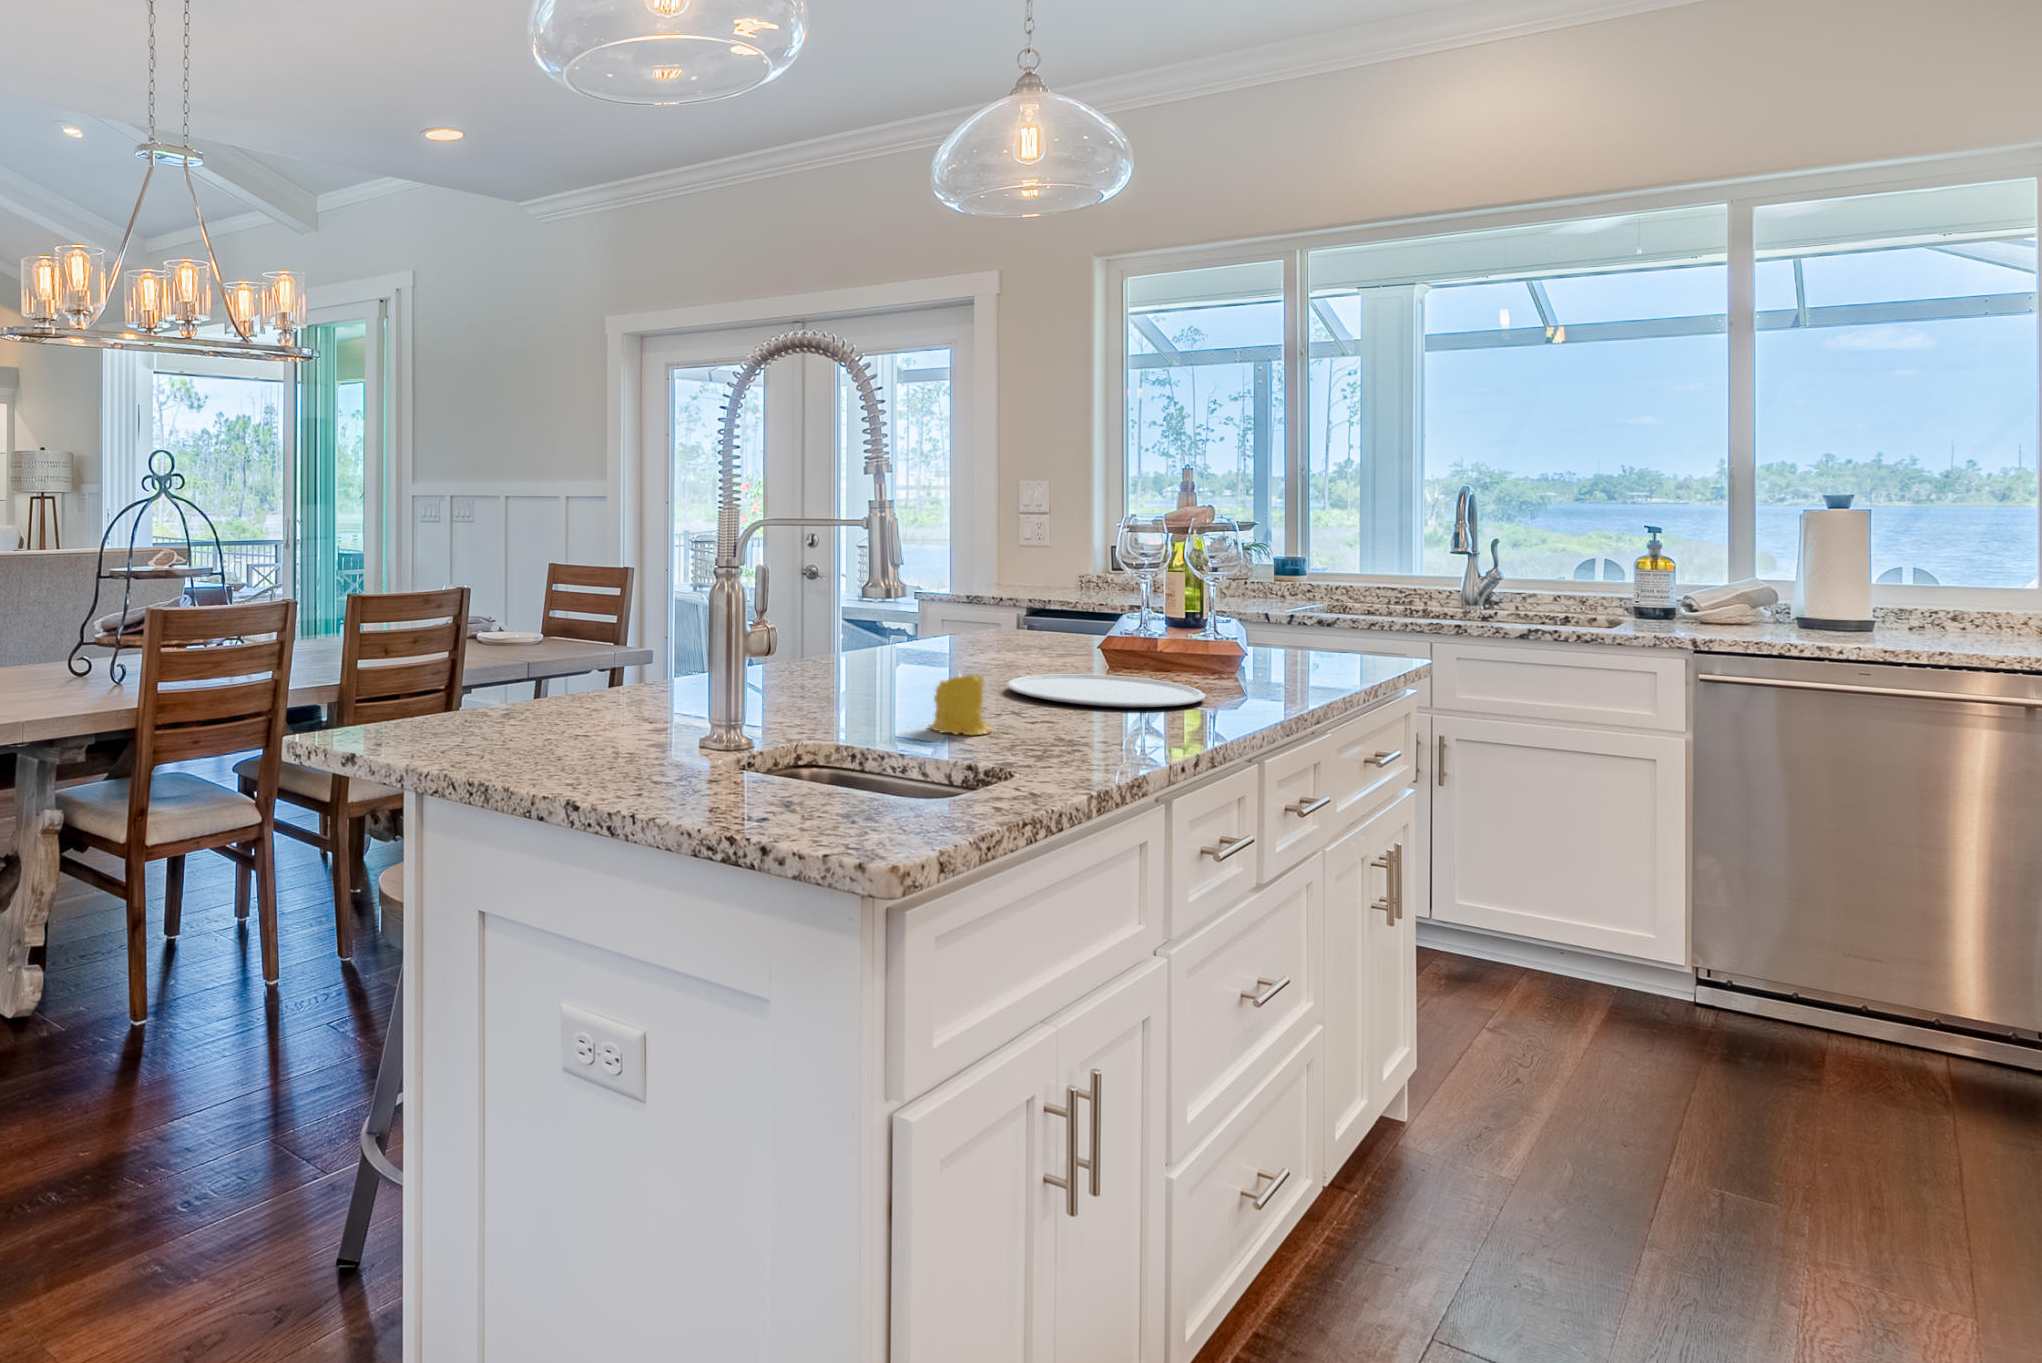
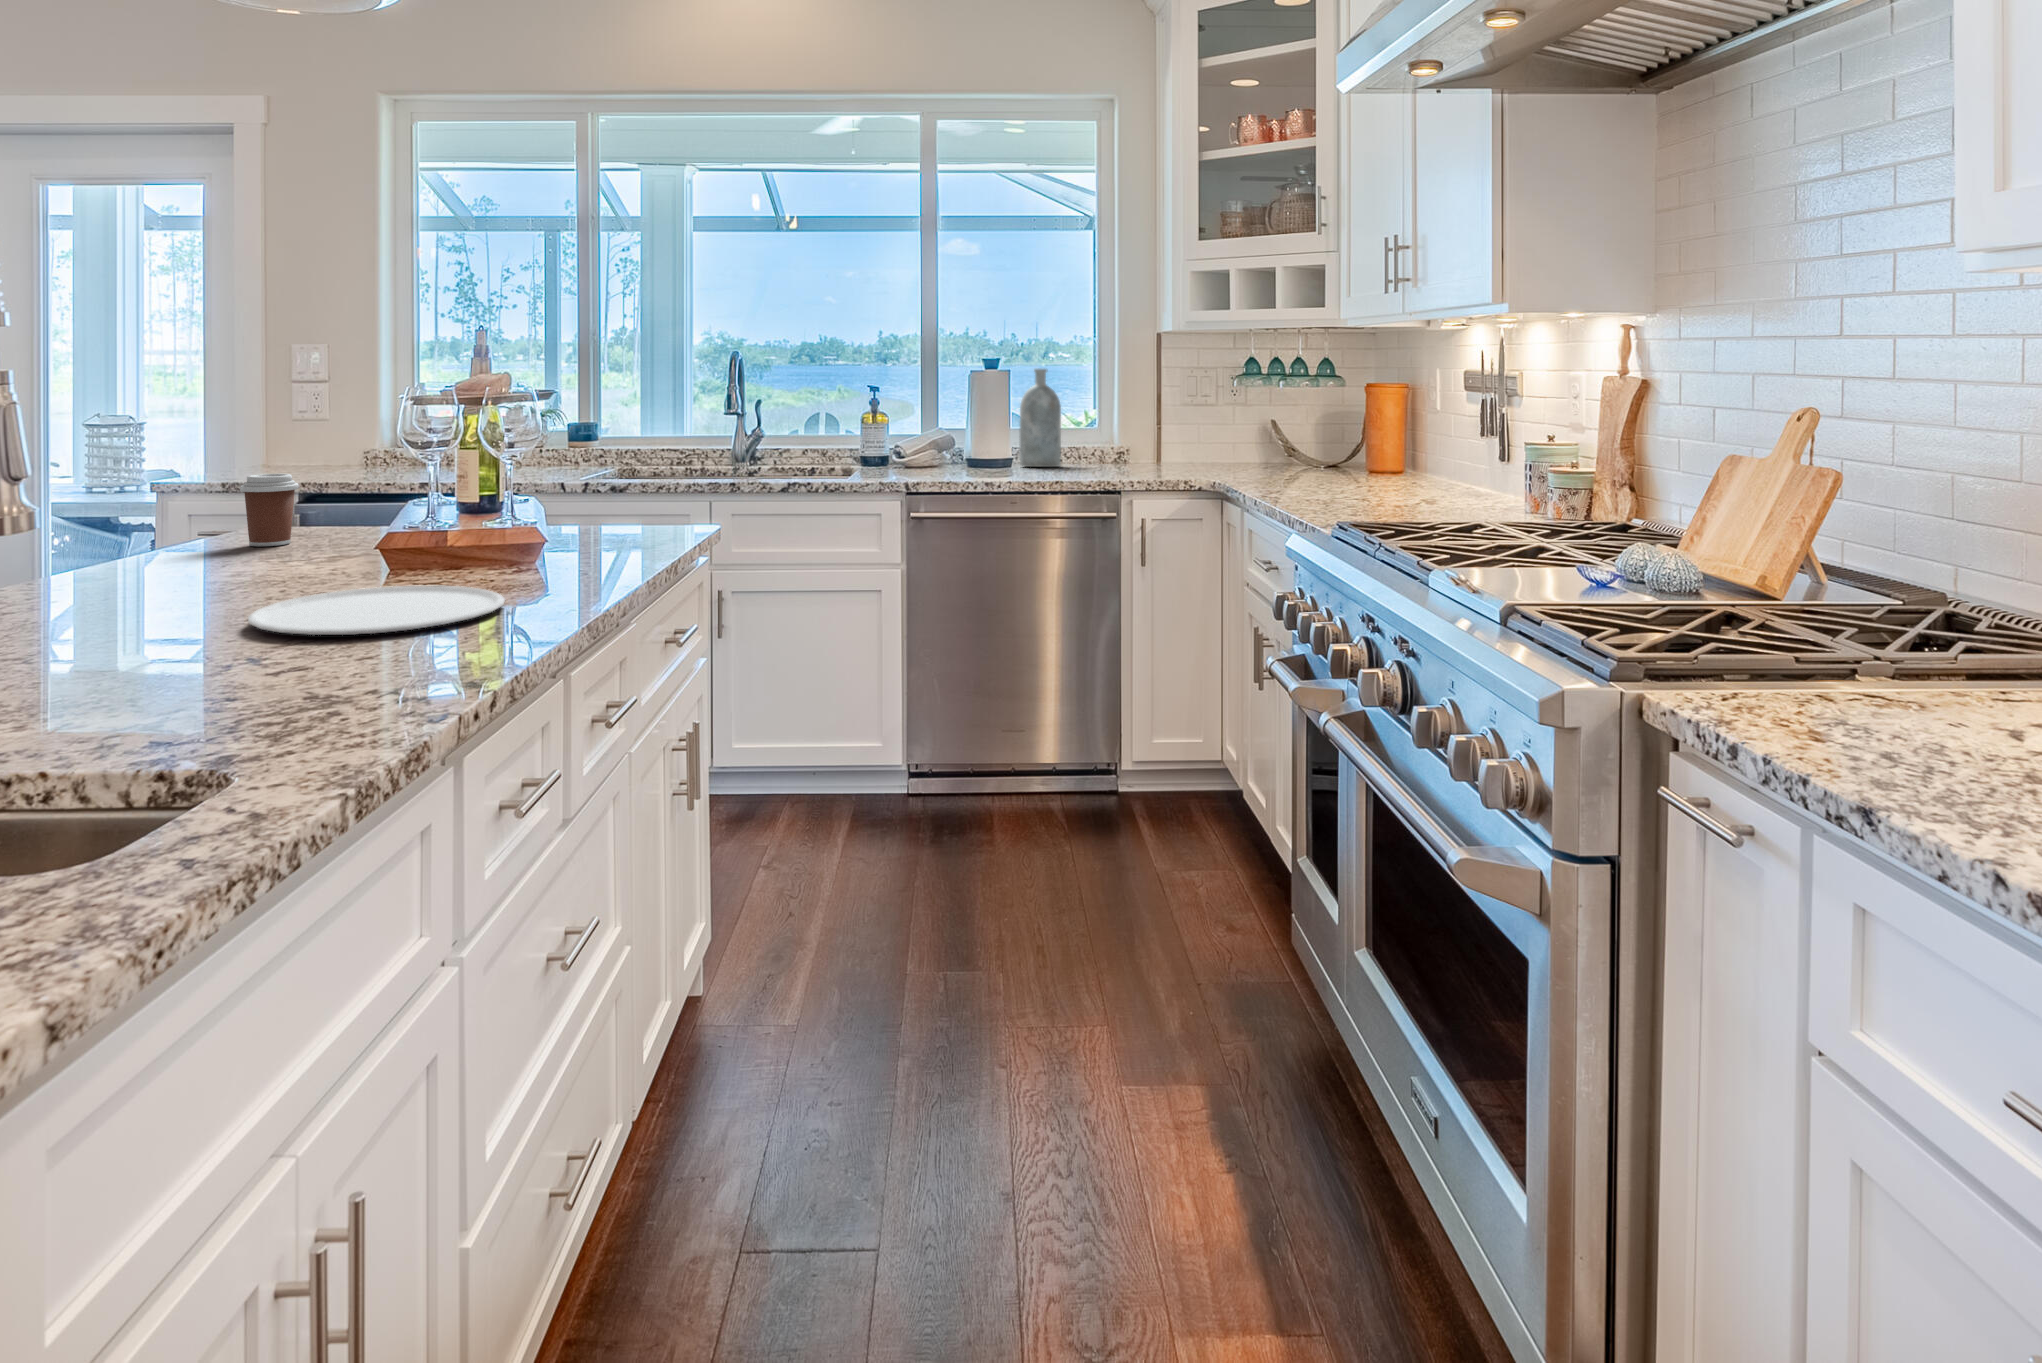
bottle: none [1904,508,1984,638] -> present [1020,369,1061,467]
coffee cup: none [990,583,1033,639] -> present [240,474,299,546]
candle: present [929,674,992,735] -> none [103,617,211,720]

